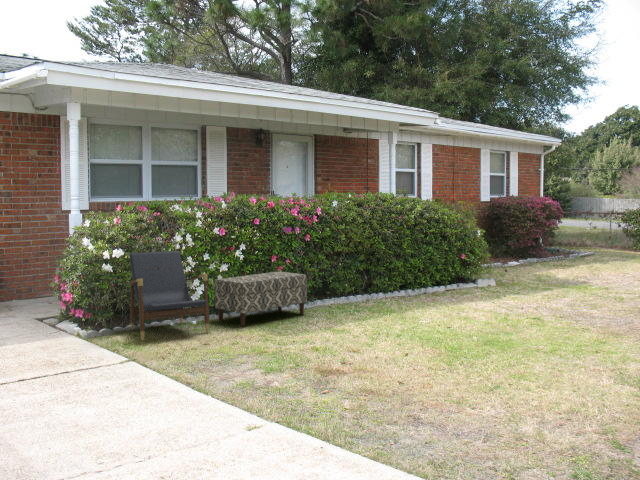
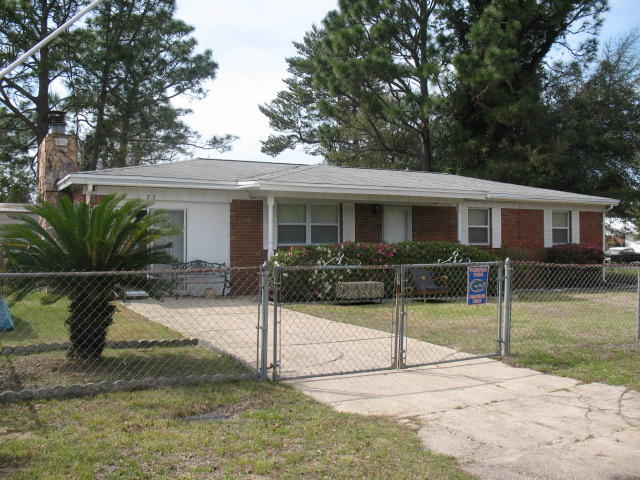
lounge chair: present [129,251,209,341] -> present [410,268,449,303]

